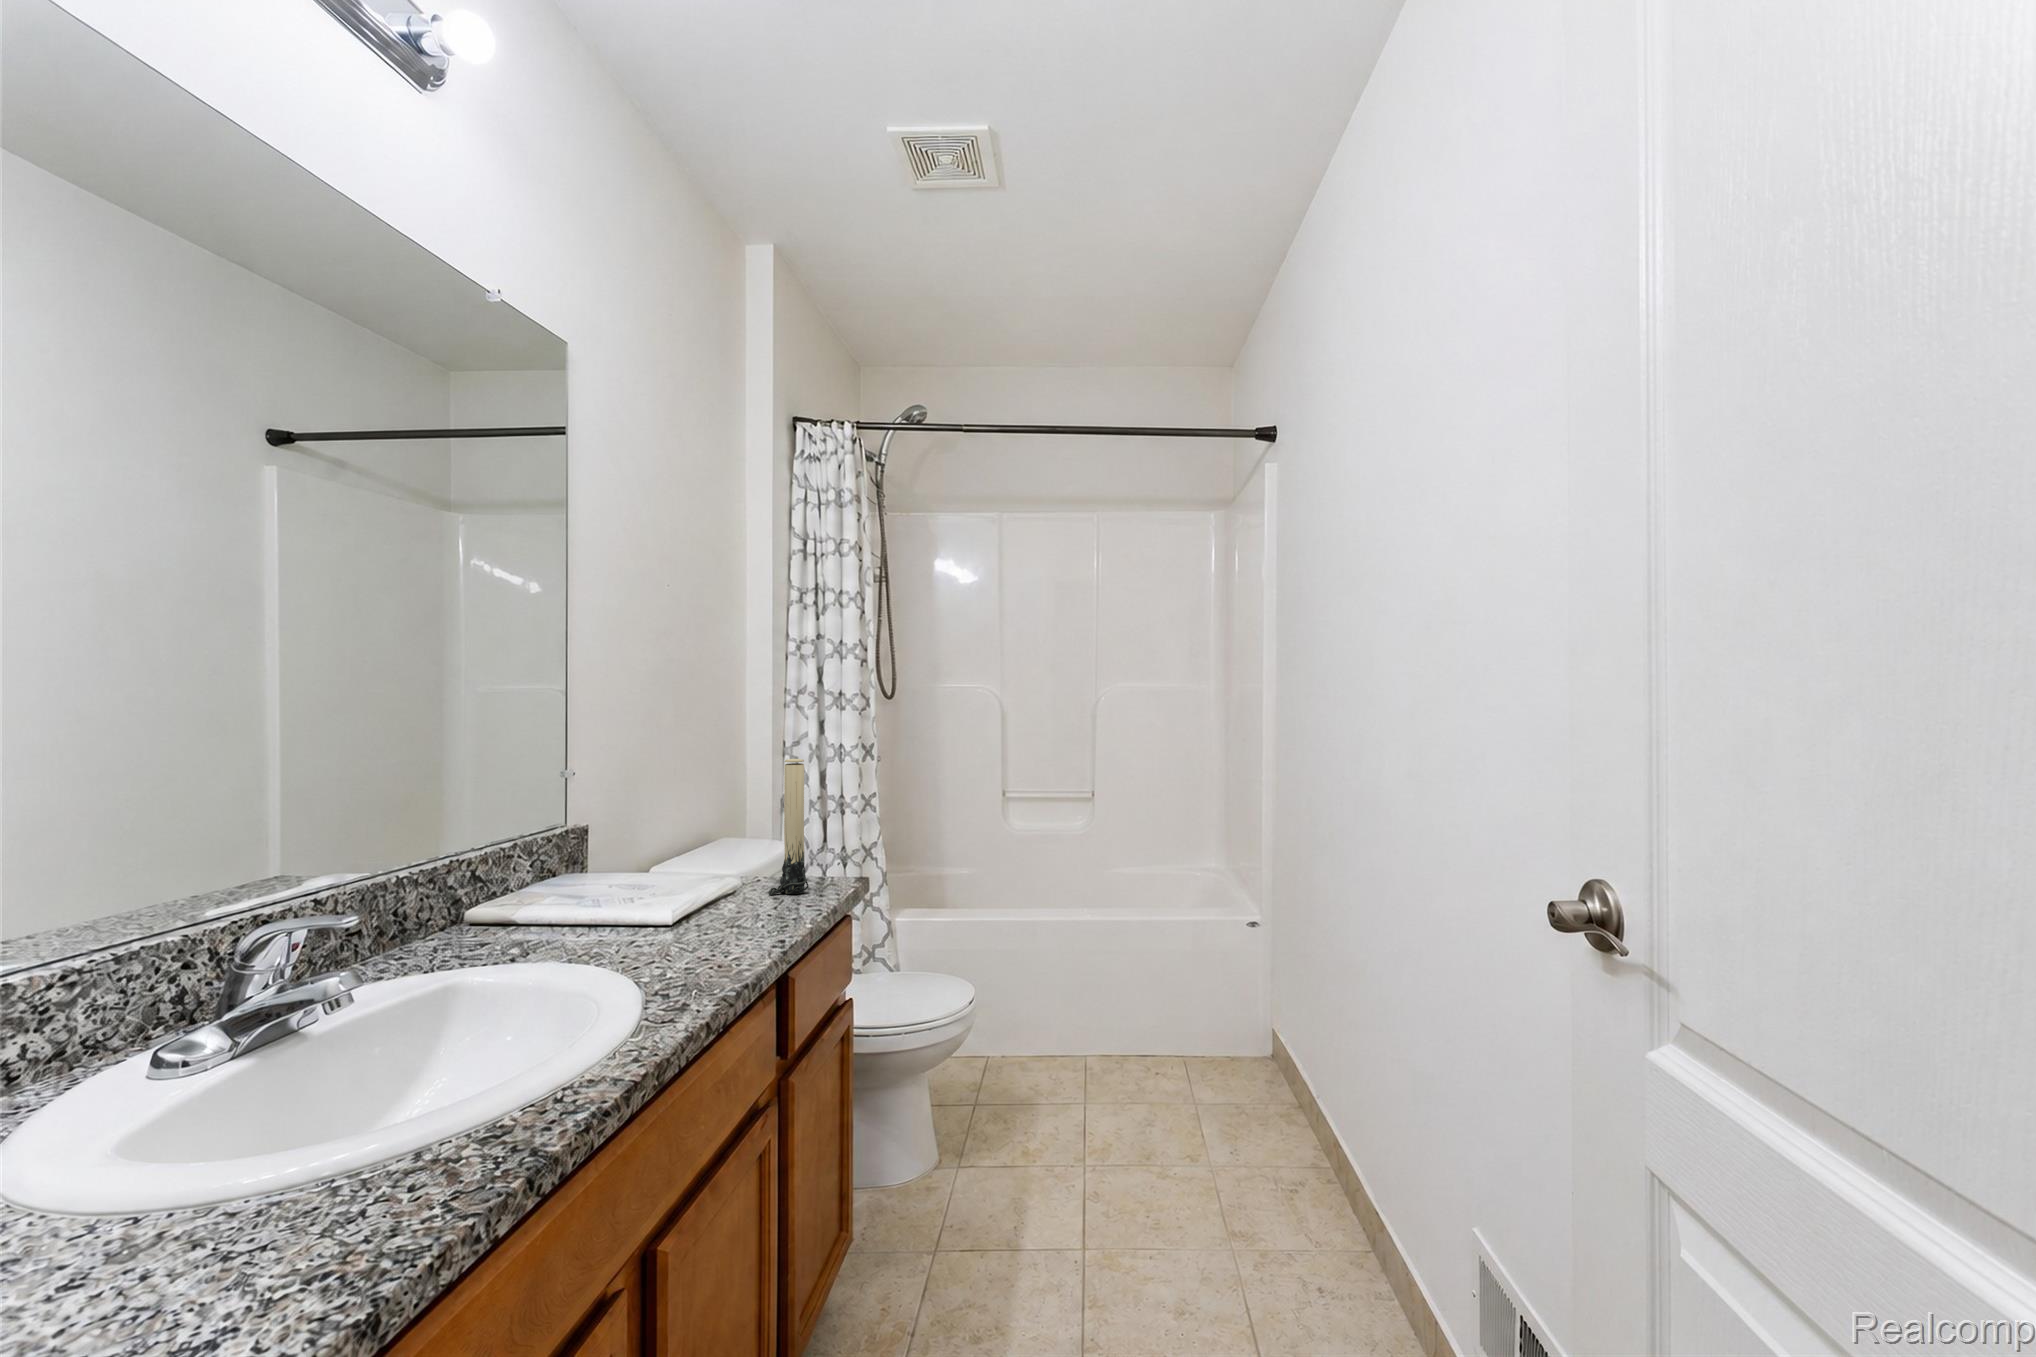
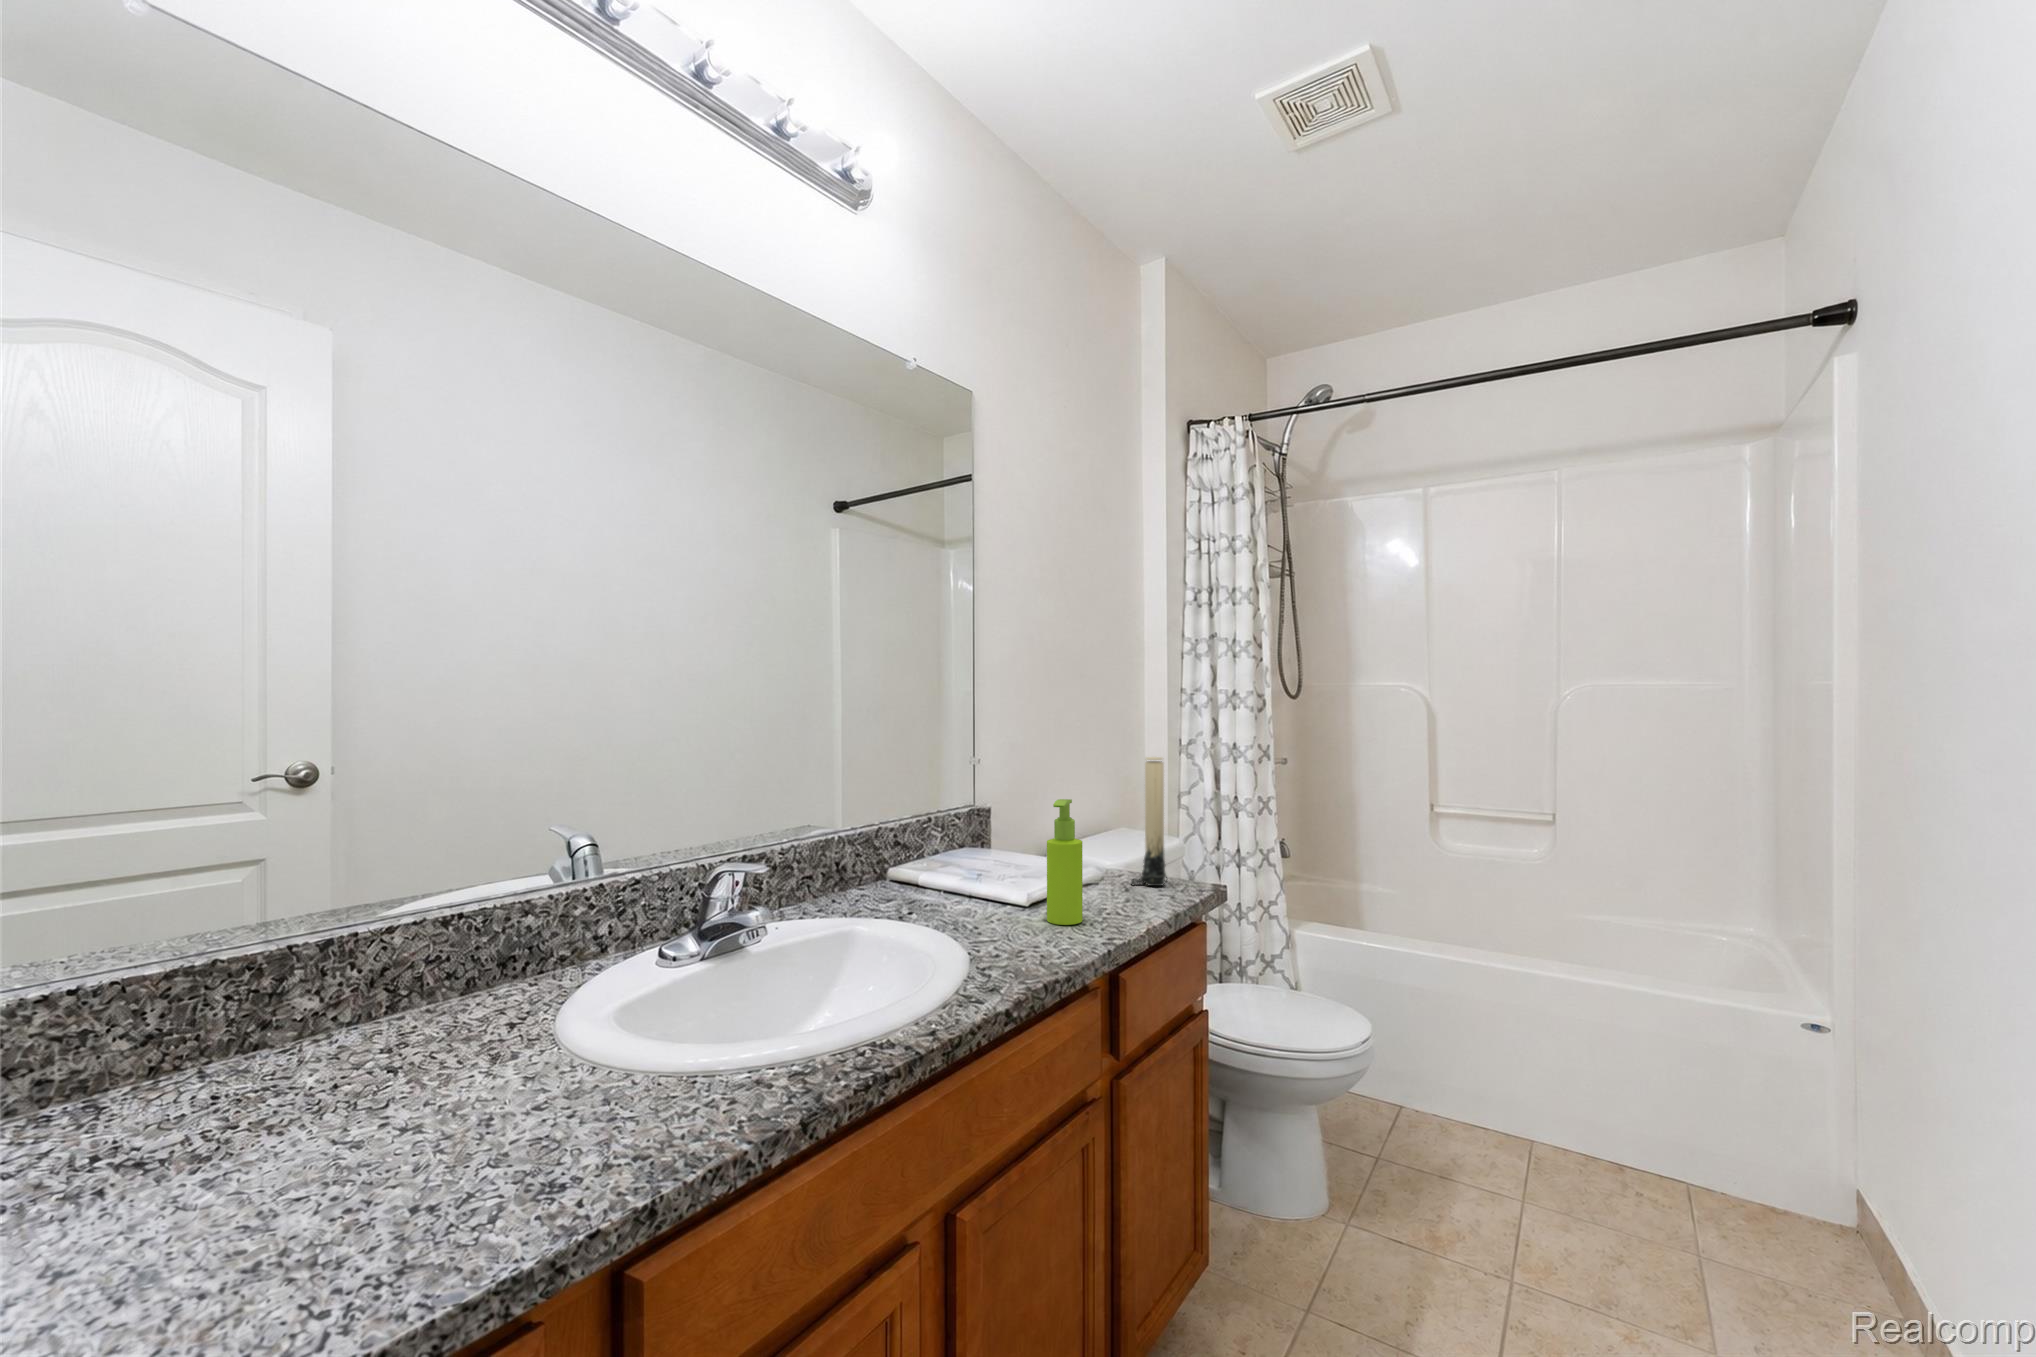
soap dispenser: none [693,809,734,948] -> present [1047,799,1083,925]

